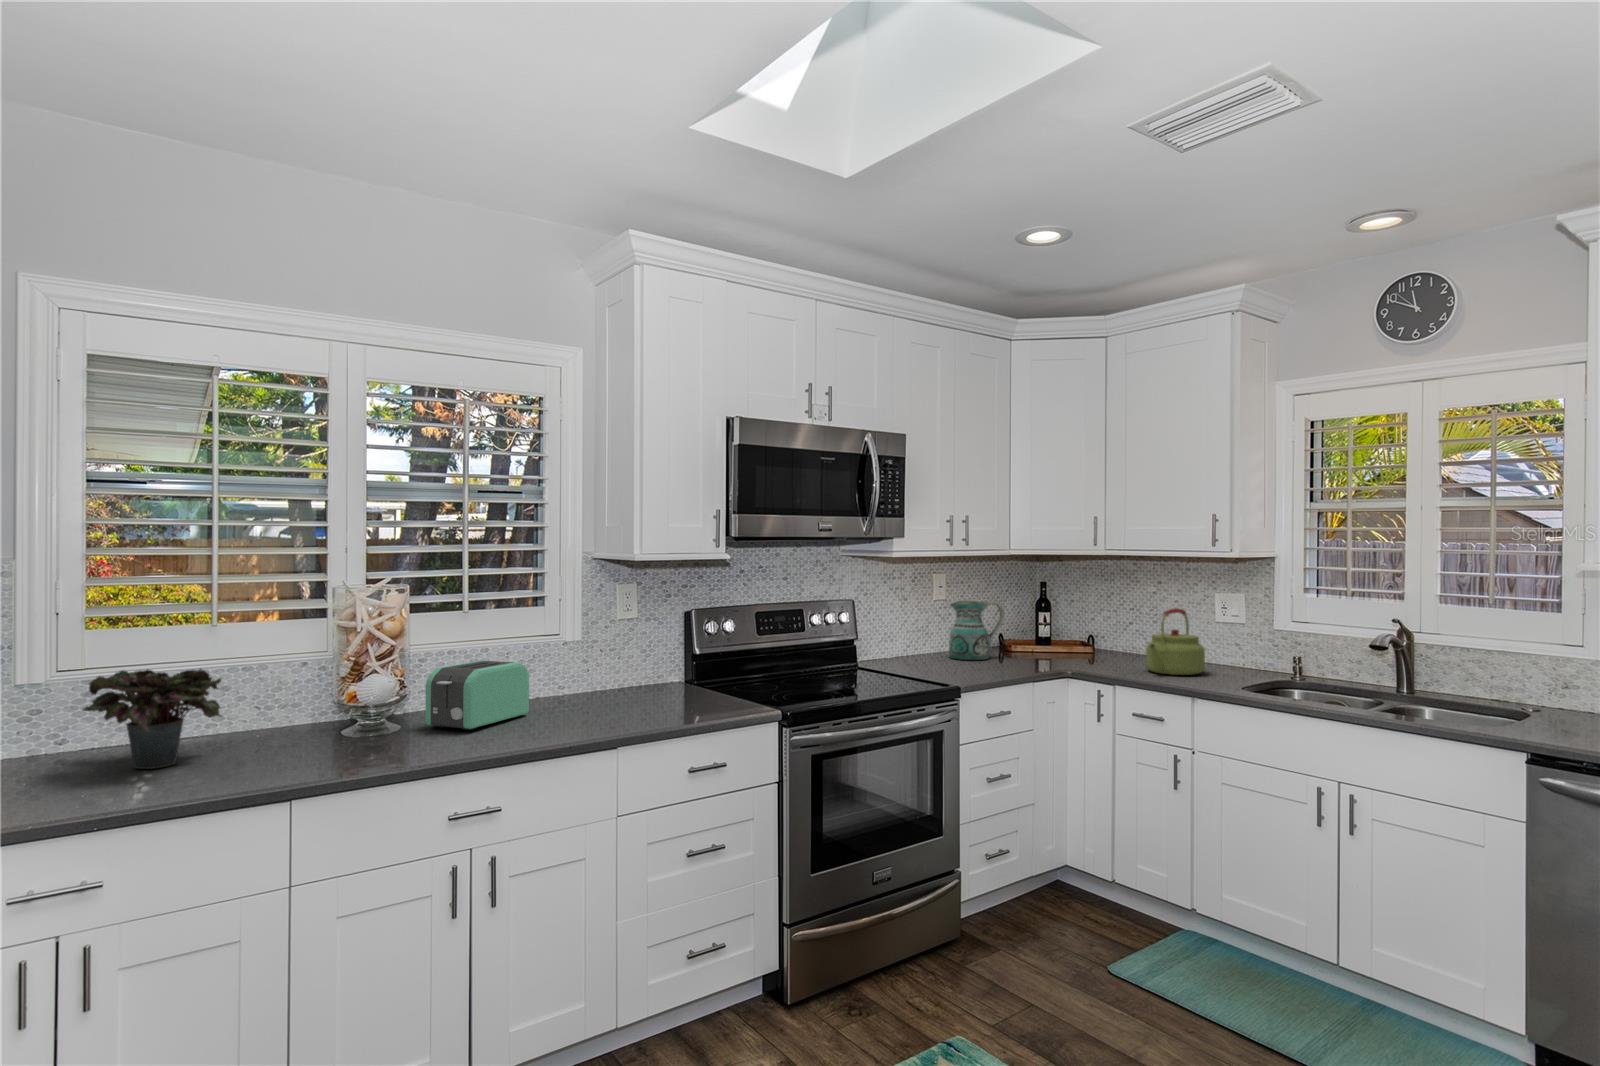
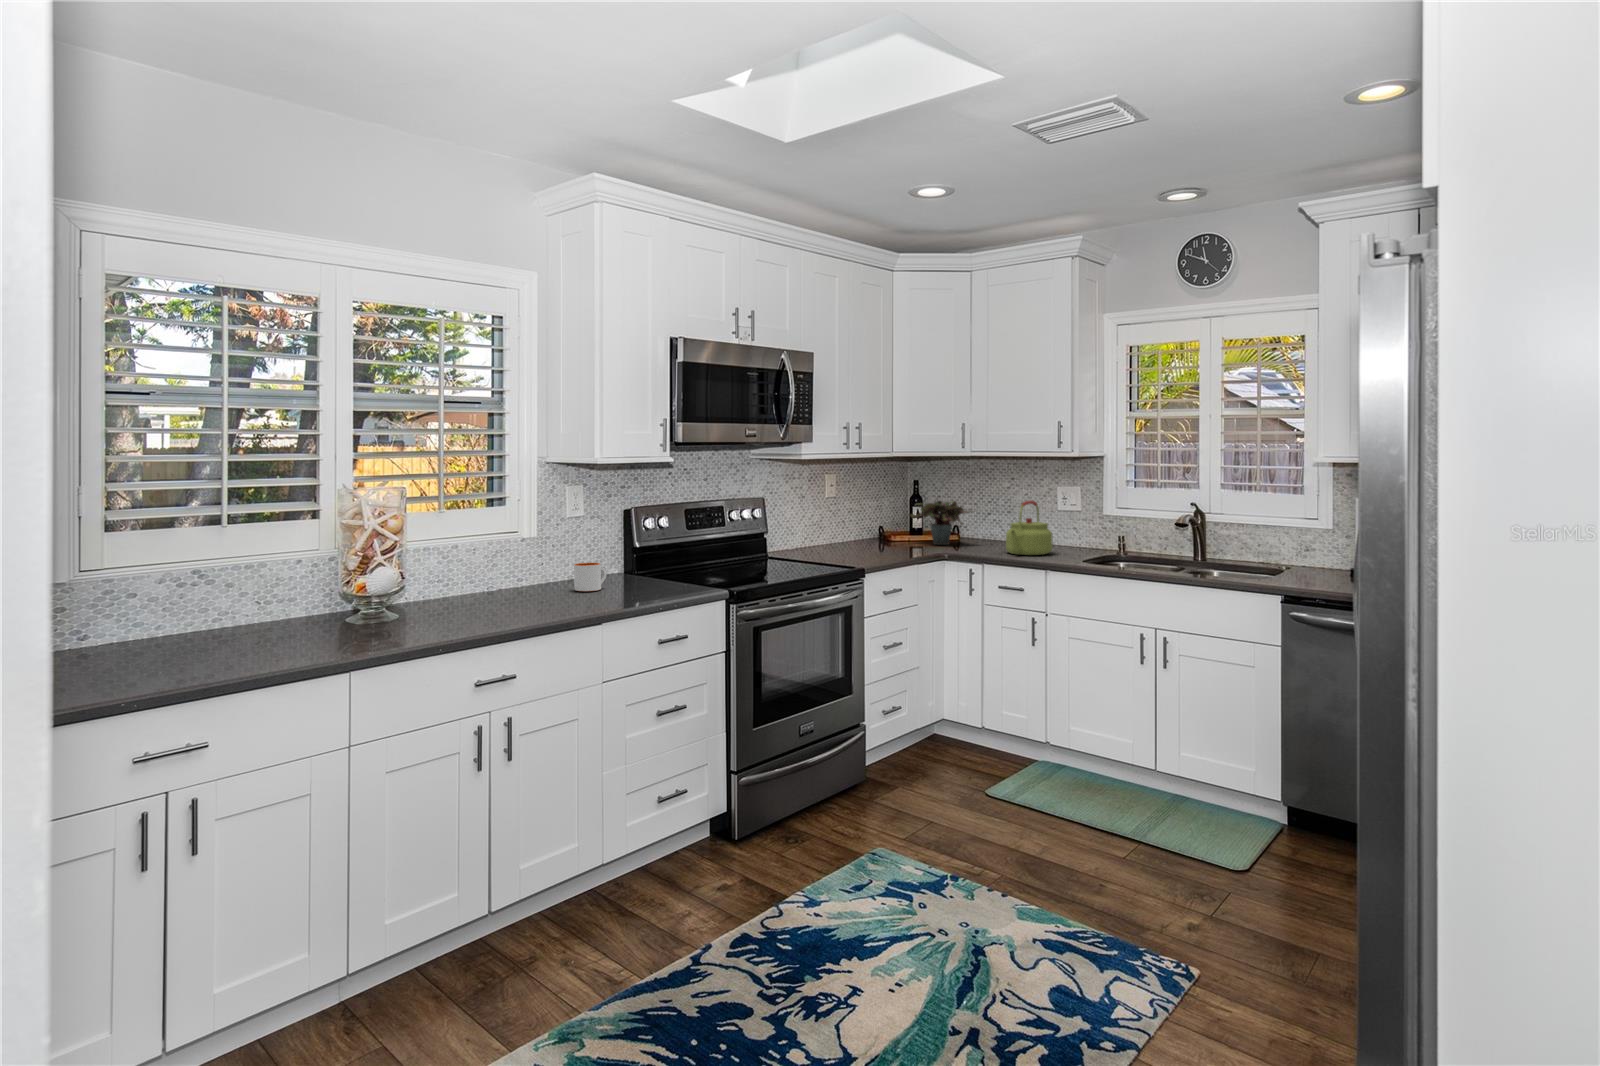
ceramic pitcher: present [949,600,1004,660] -> none [840,497,886,550]
toaster: present [426,661,529,730] -> none [424,555,509,614]
potted plant: present [83,669,222,769] -> present [910,501,972,545]
mug: none [612,671,649,704] -> present [574,563,607,591]

